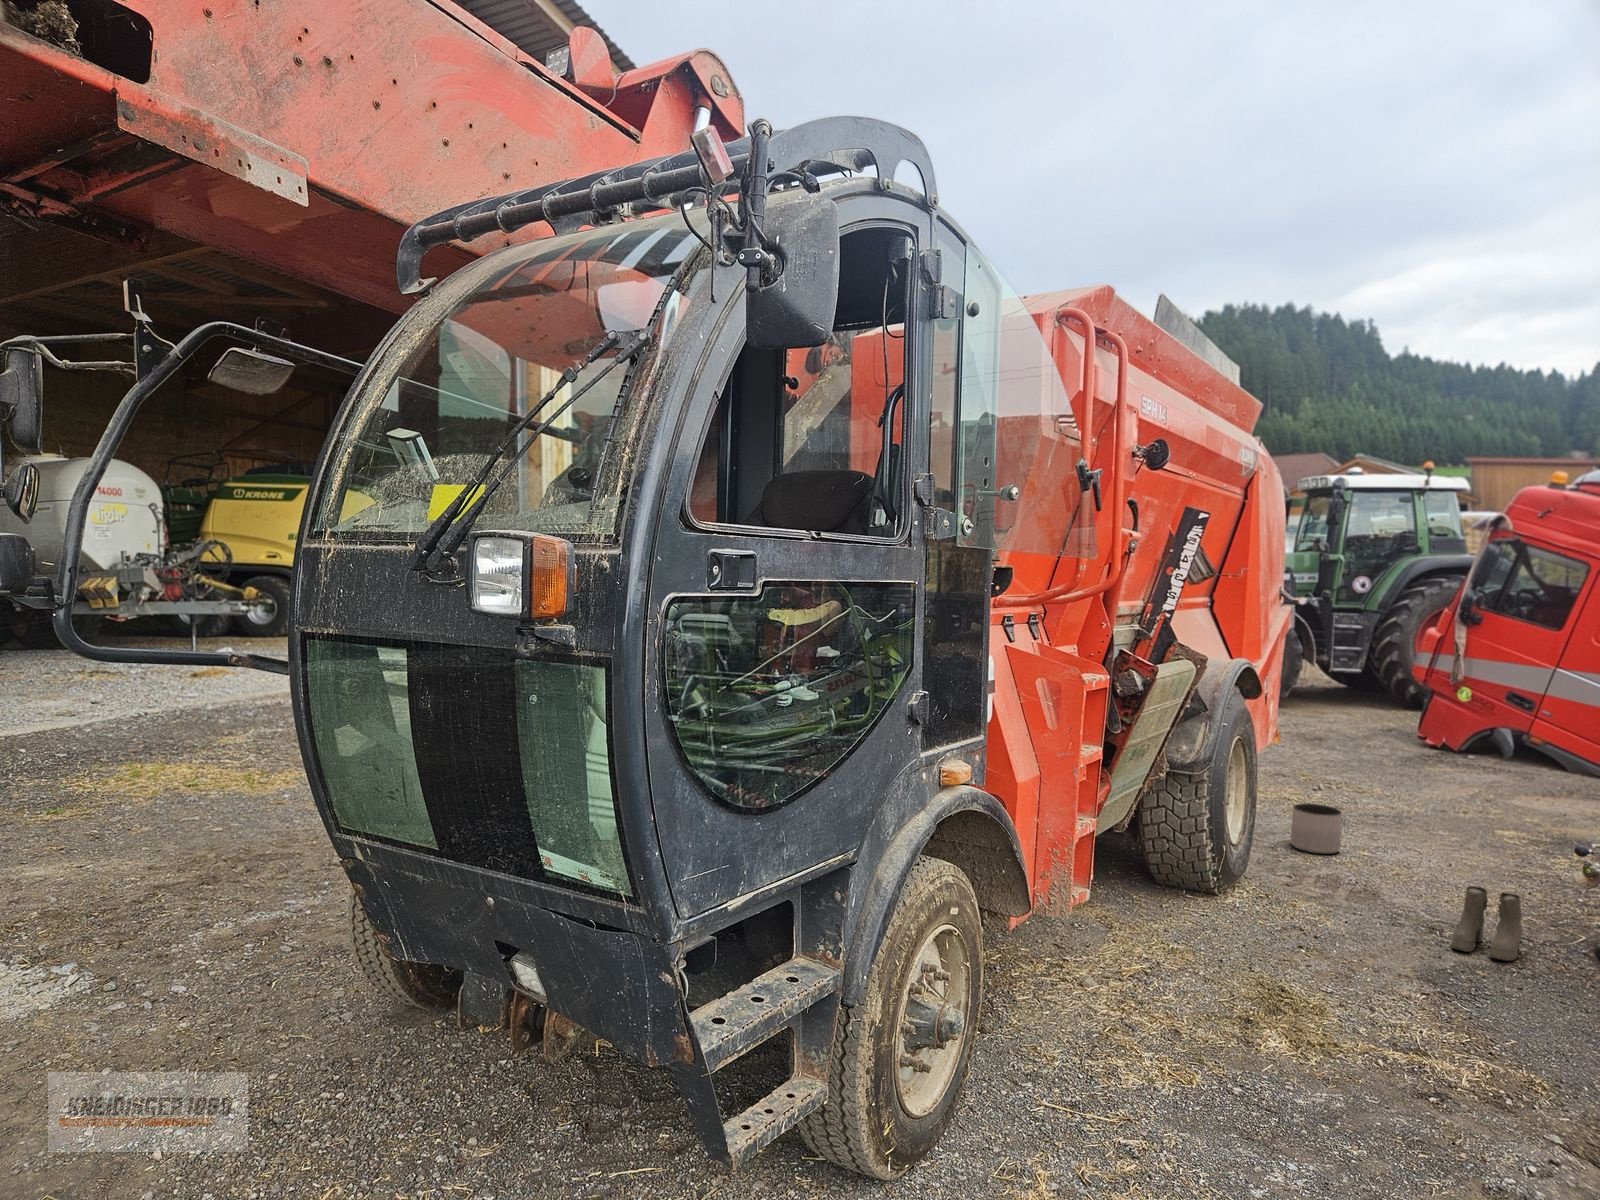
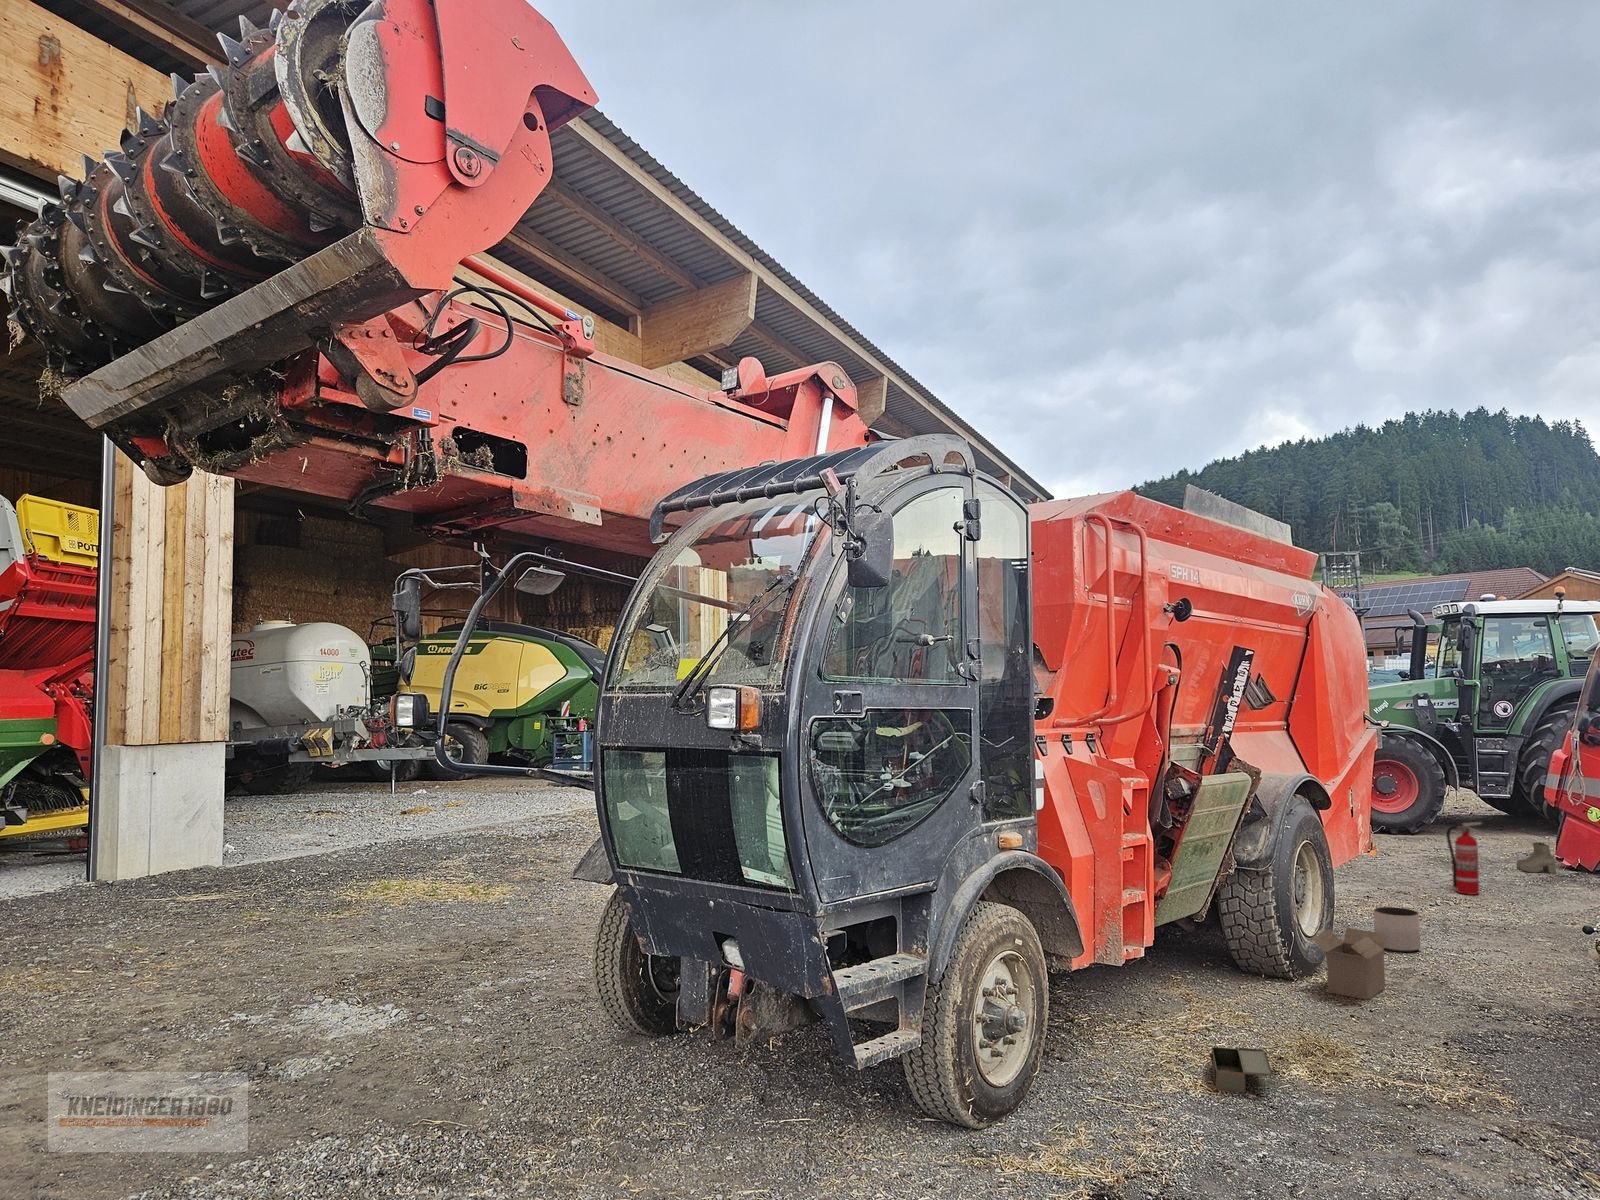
fire extinguisher: none [1335,704,1375,778] -> present [1446,822,1483,895]
cardboard box: none [1253,837,1333,925] -> present [1311,928,1387,1000]
boots: present [1452,886,1523,961] -> present [1517,842,1556,874]
toolbox: none [1175,1020,1269,1092] -> present [1207,1047,1273,1093]

